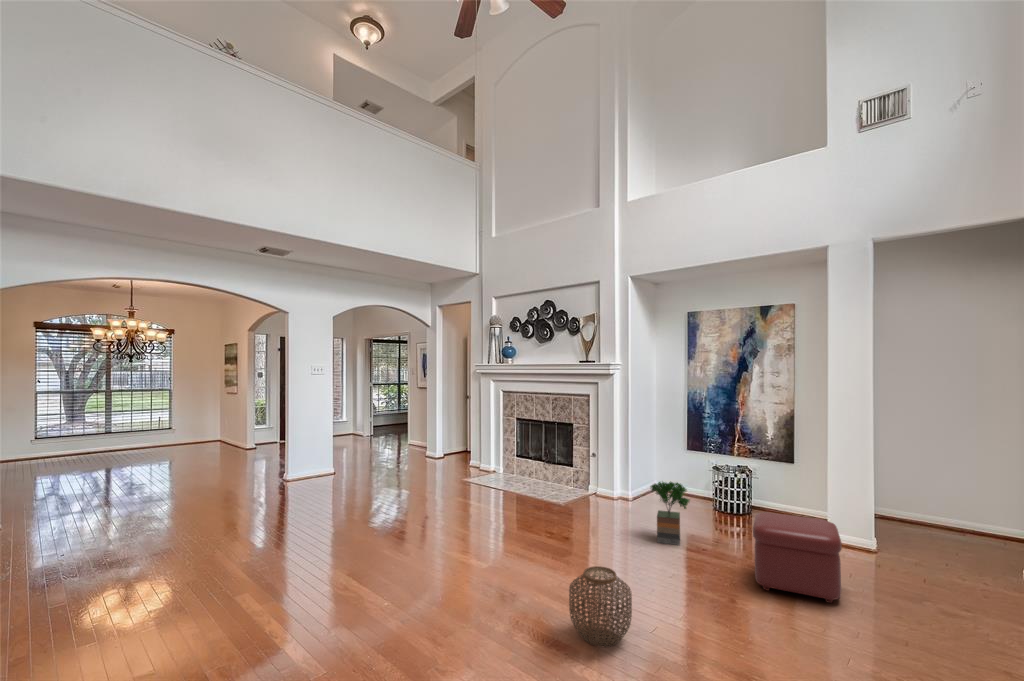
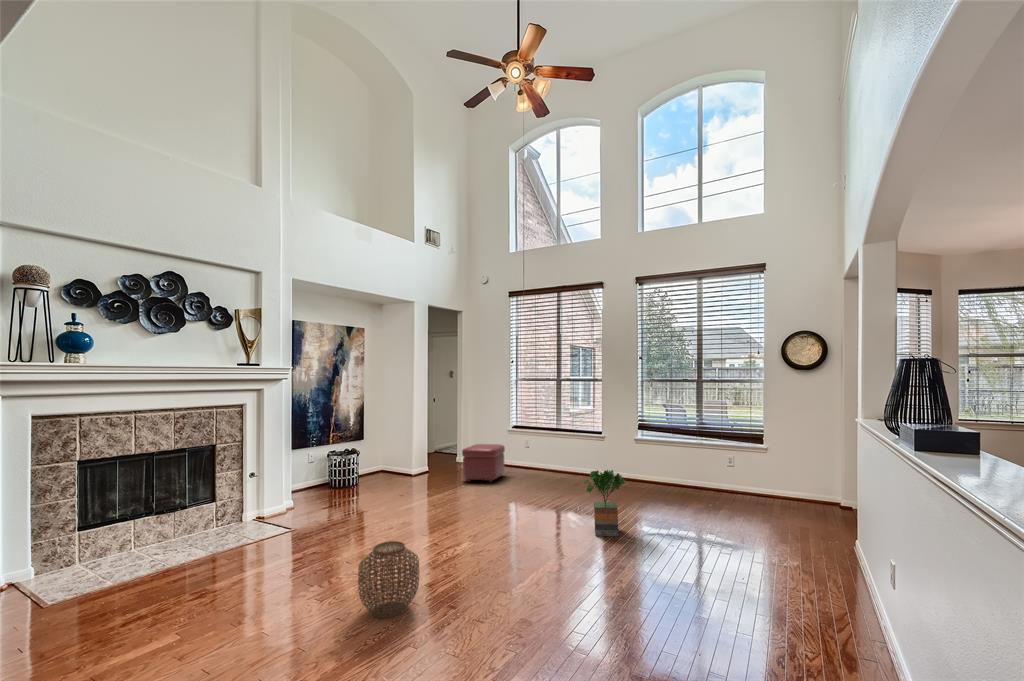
potted tree: present [650,482,690,545] -> present [584,470,625,536]
woven basket: present [569,566,632,647] -> present [358,541,419,618]

